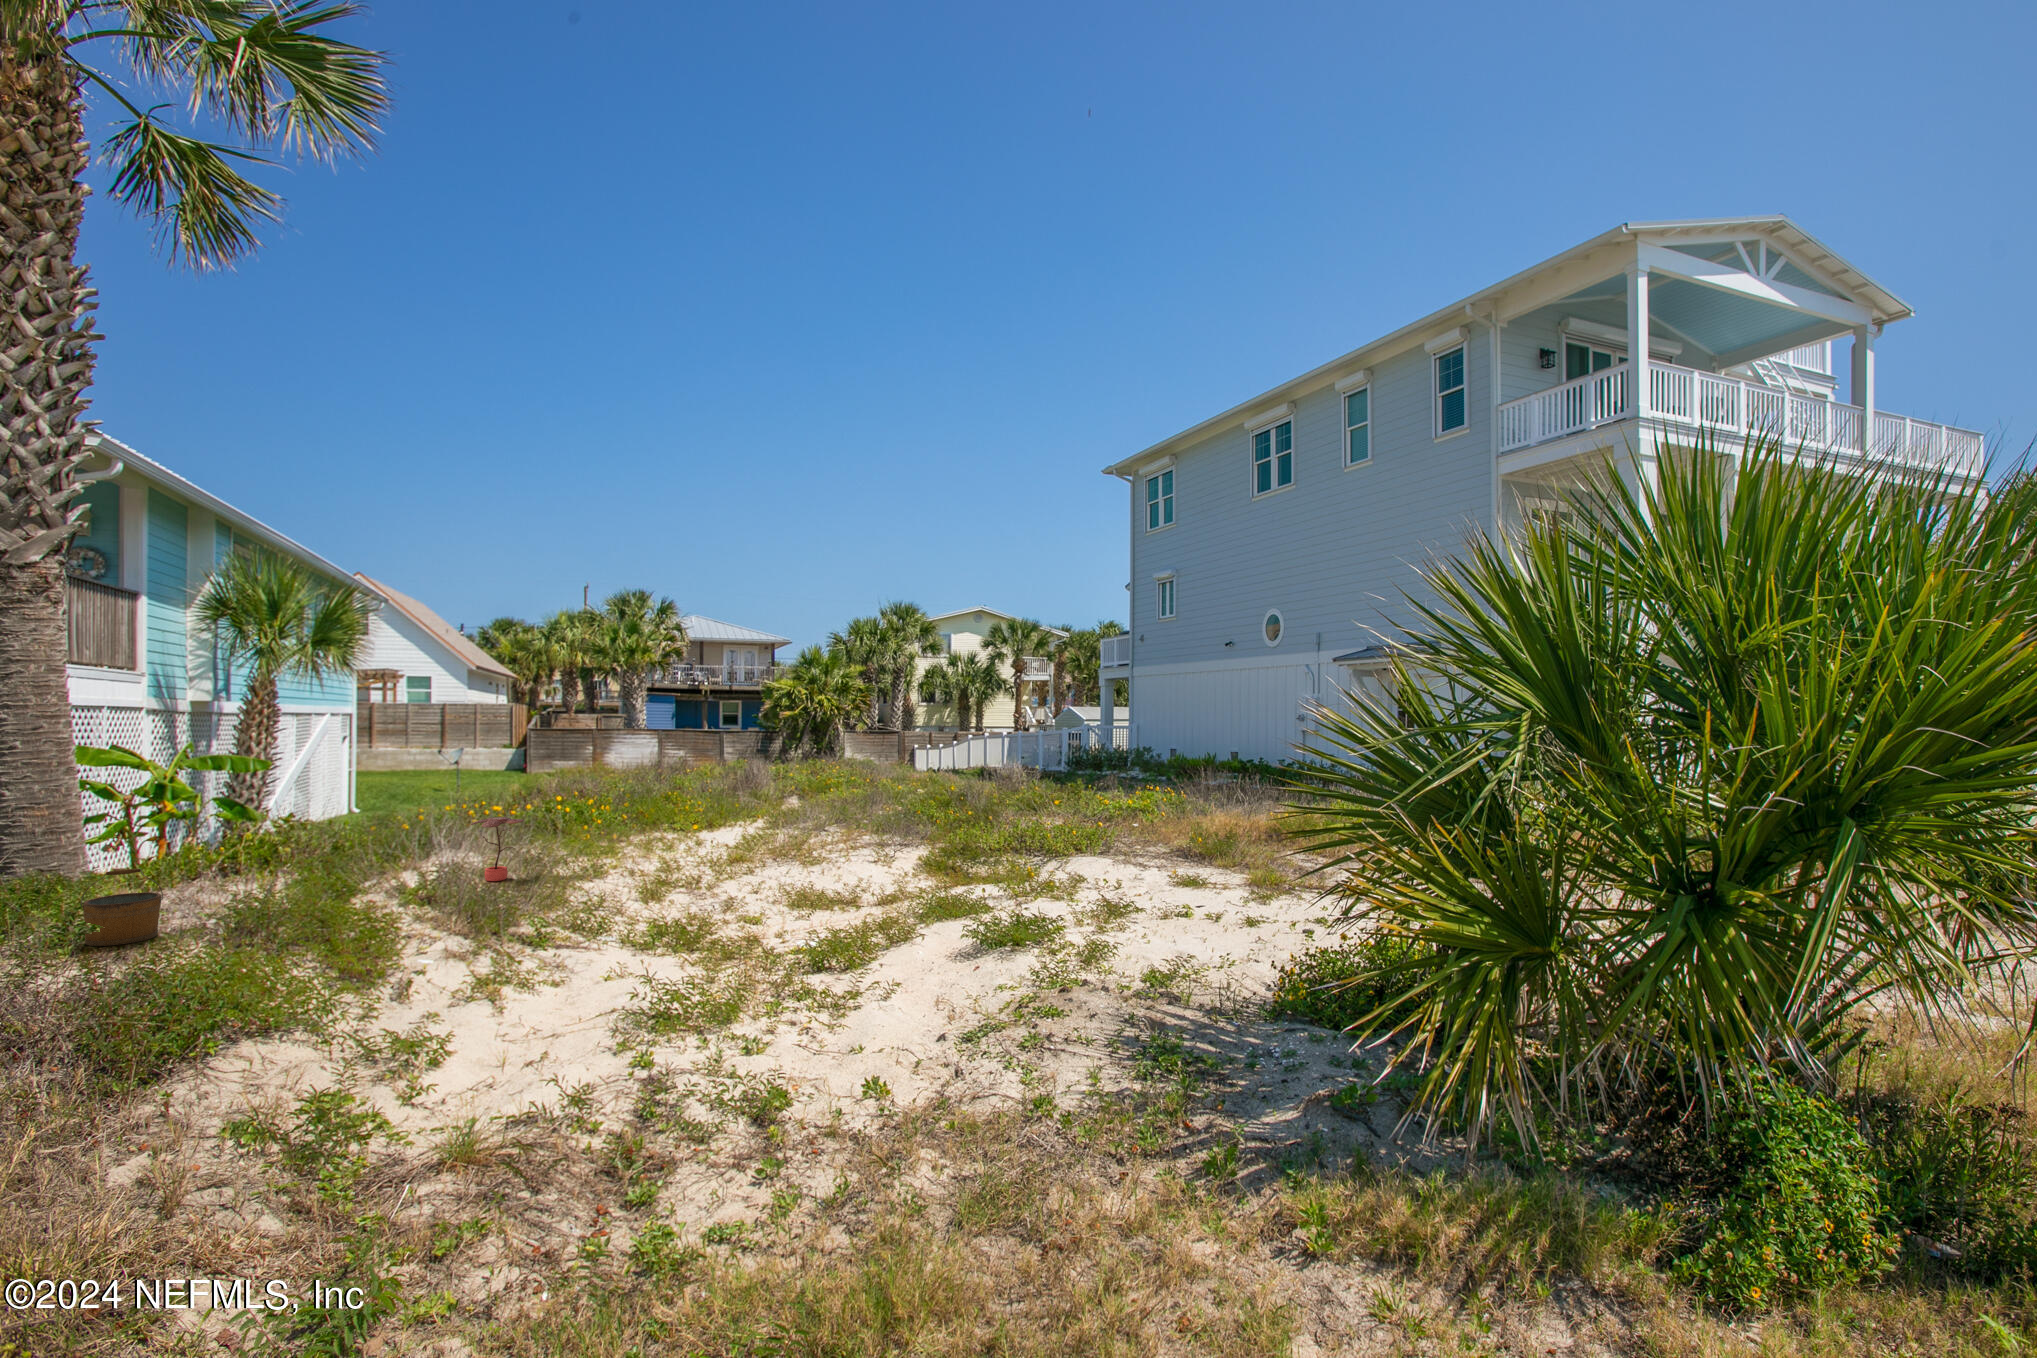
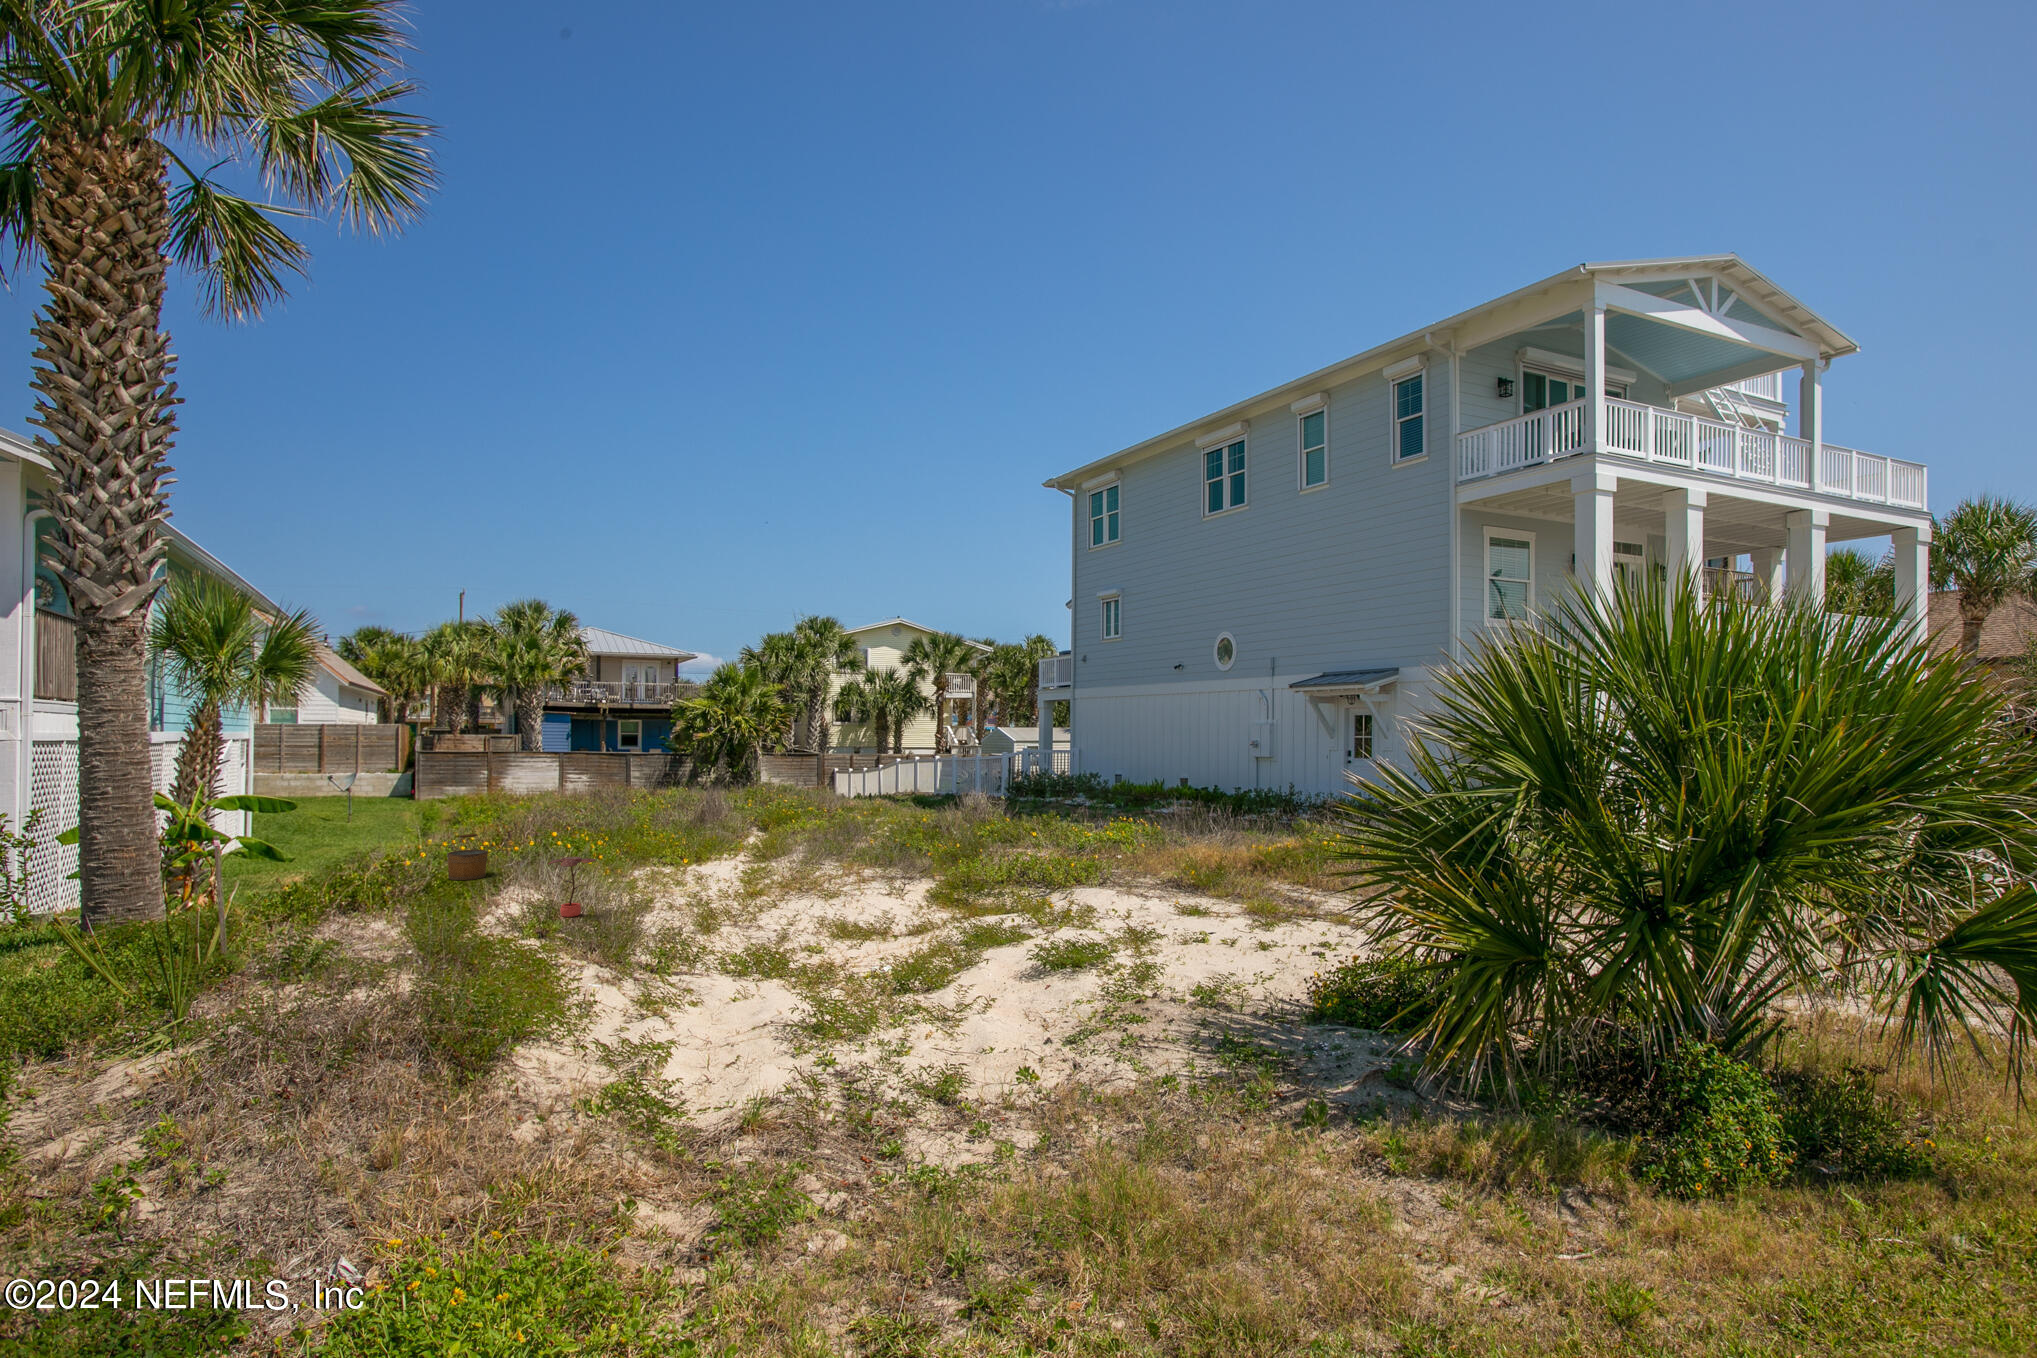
bucket: present [81,869,163,946] -> present [447,834,488,880]

